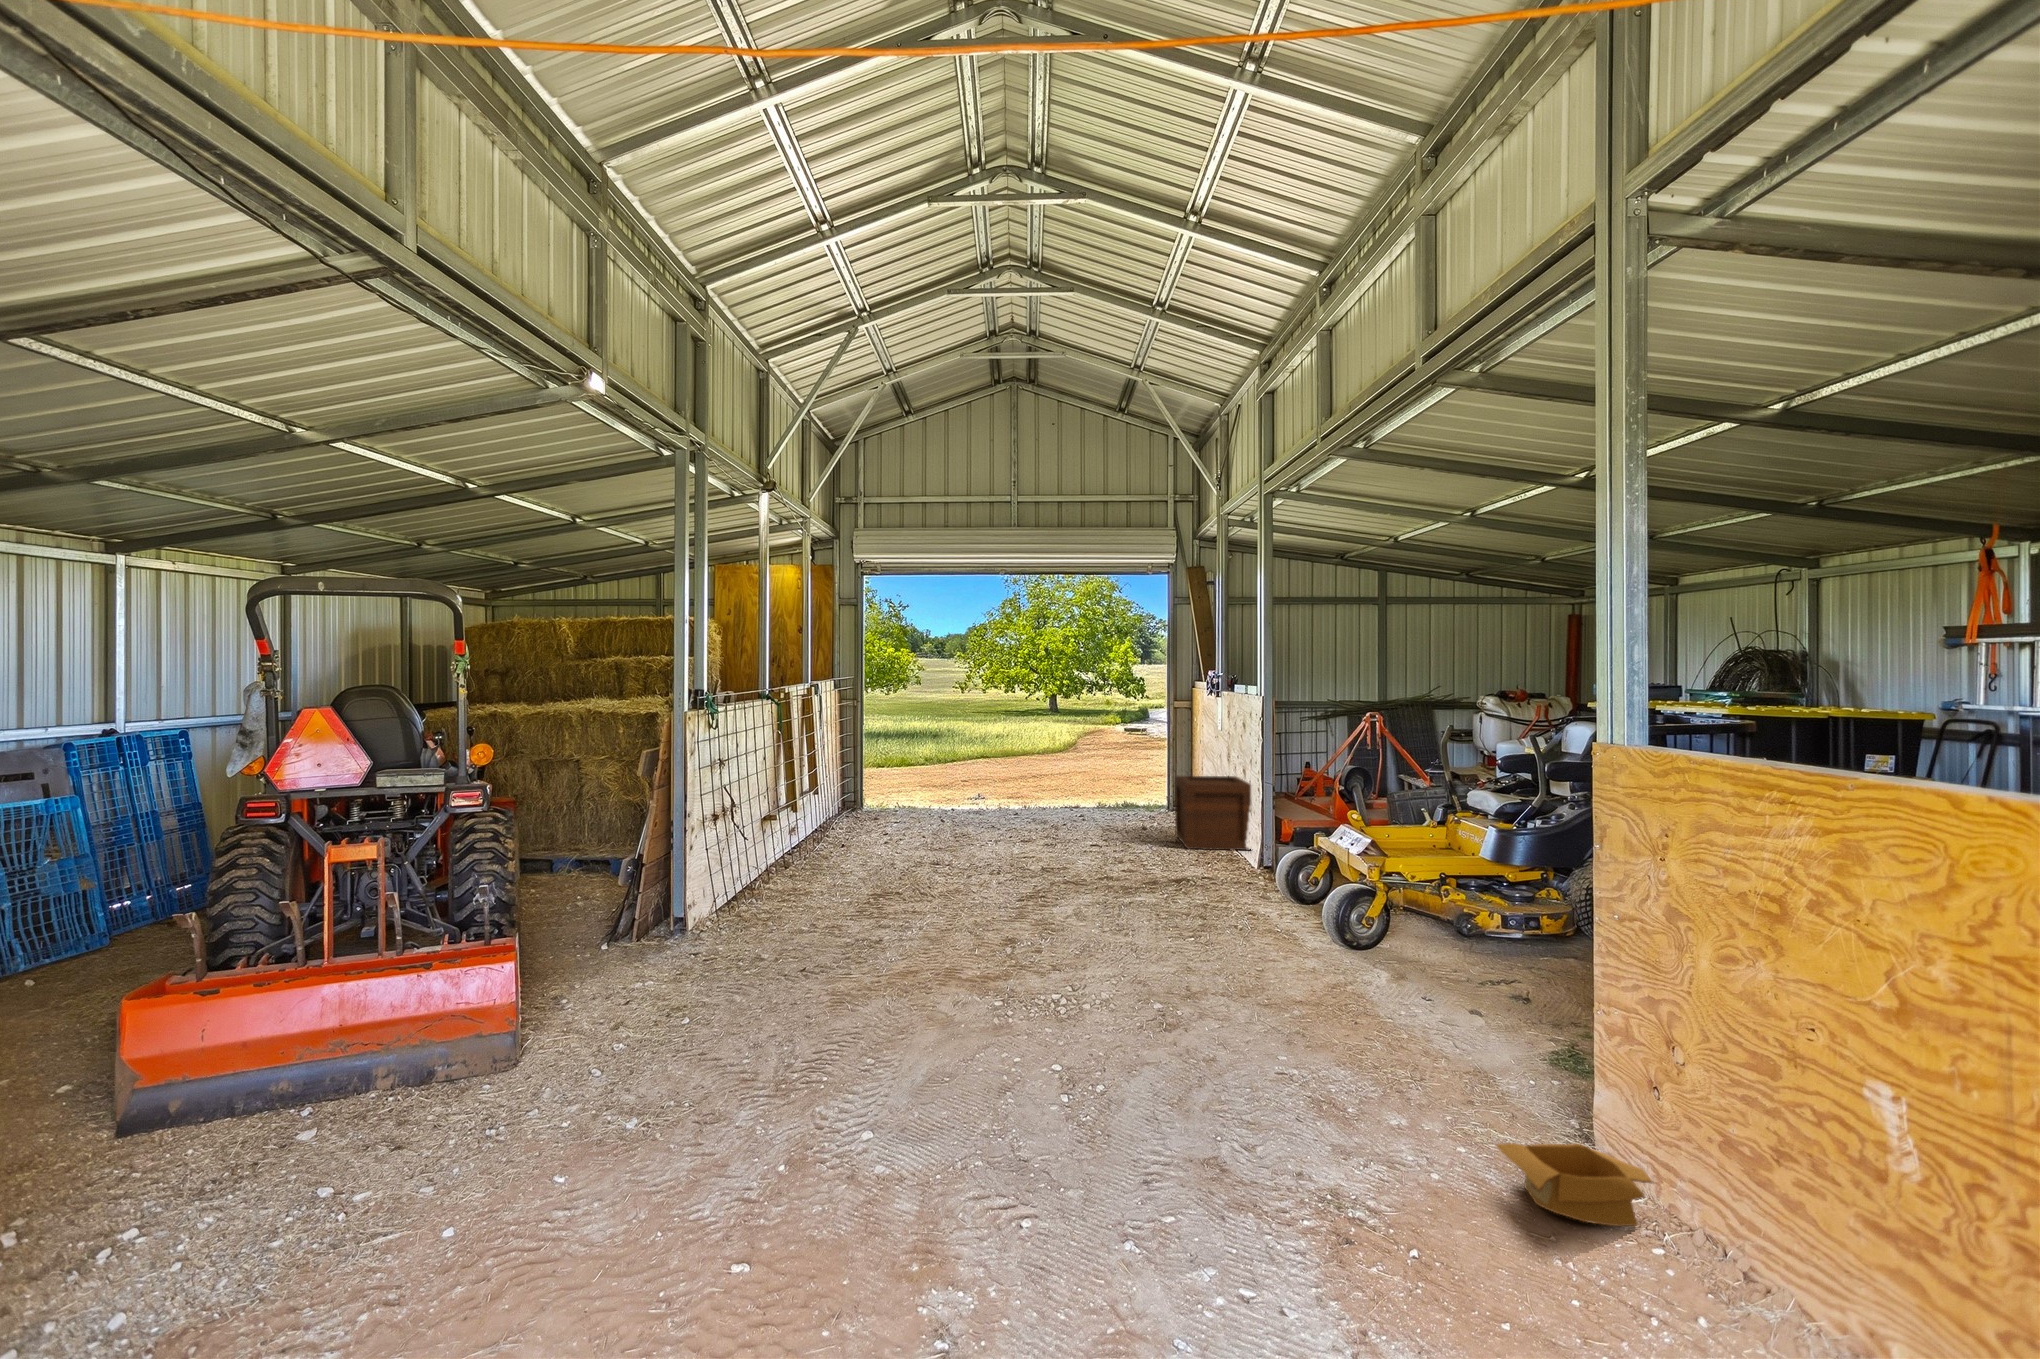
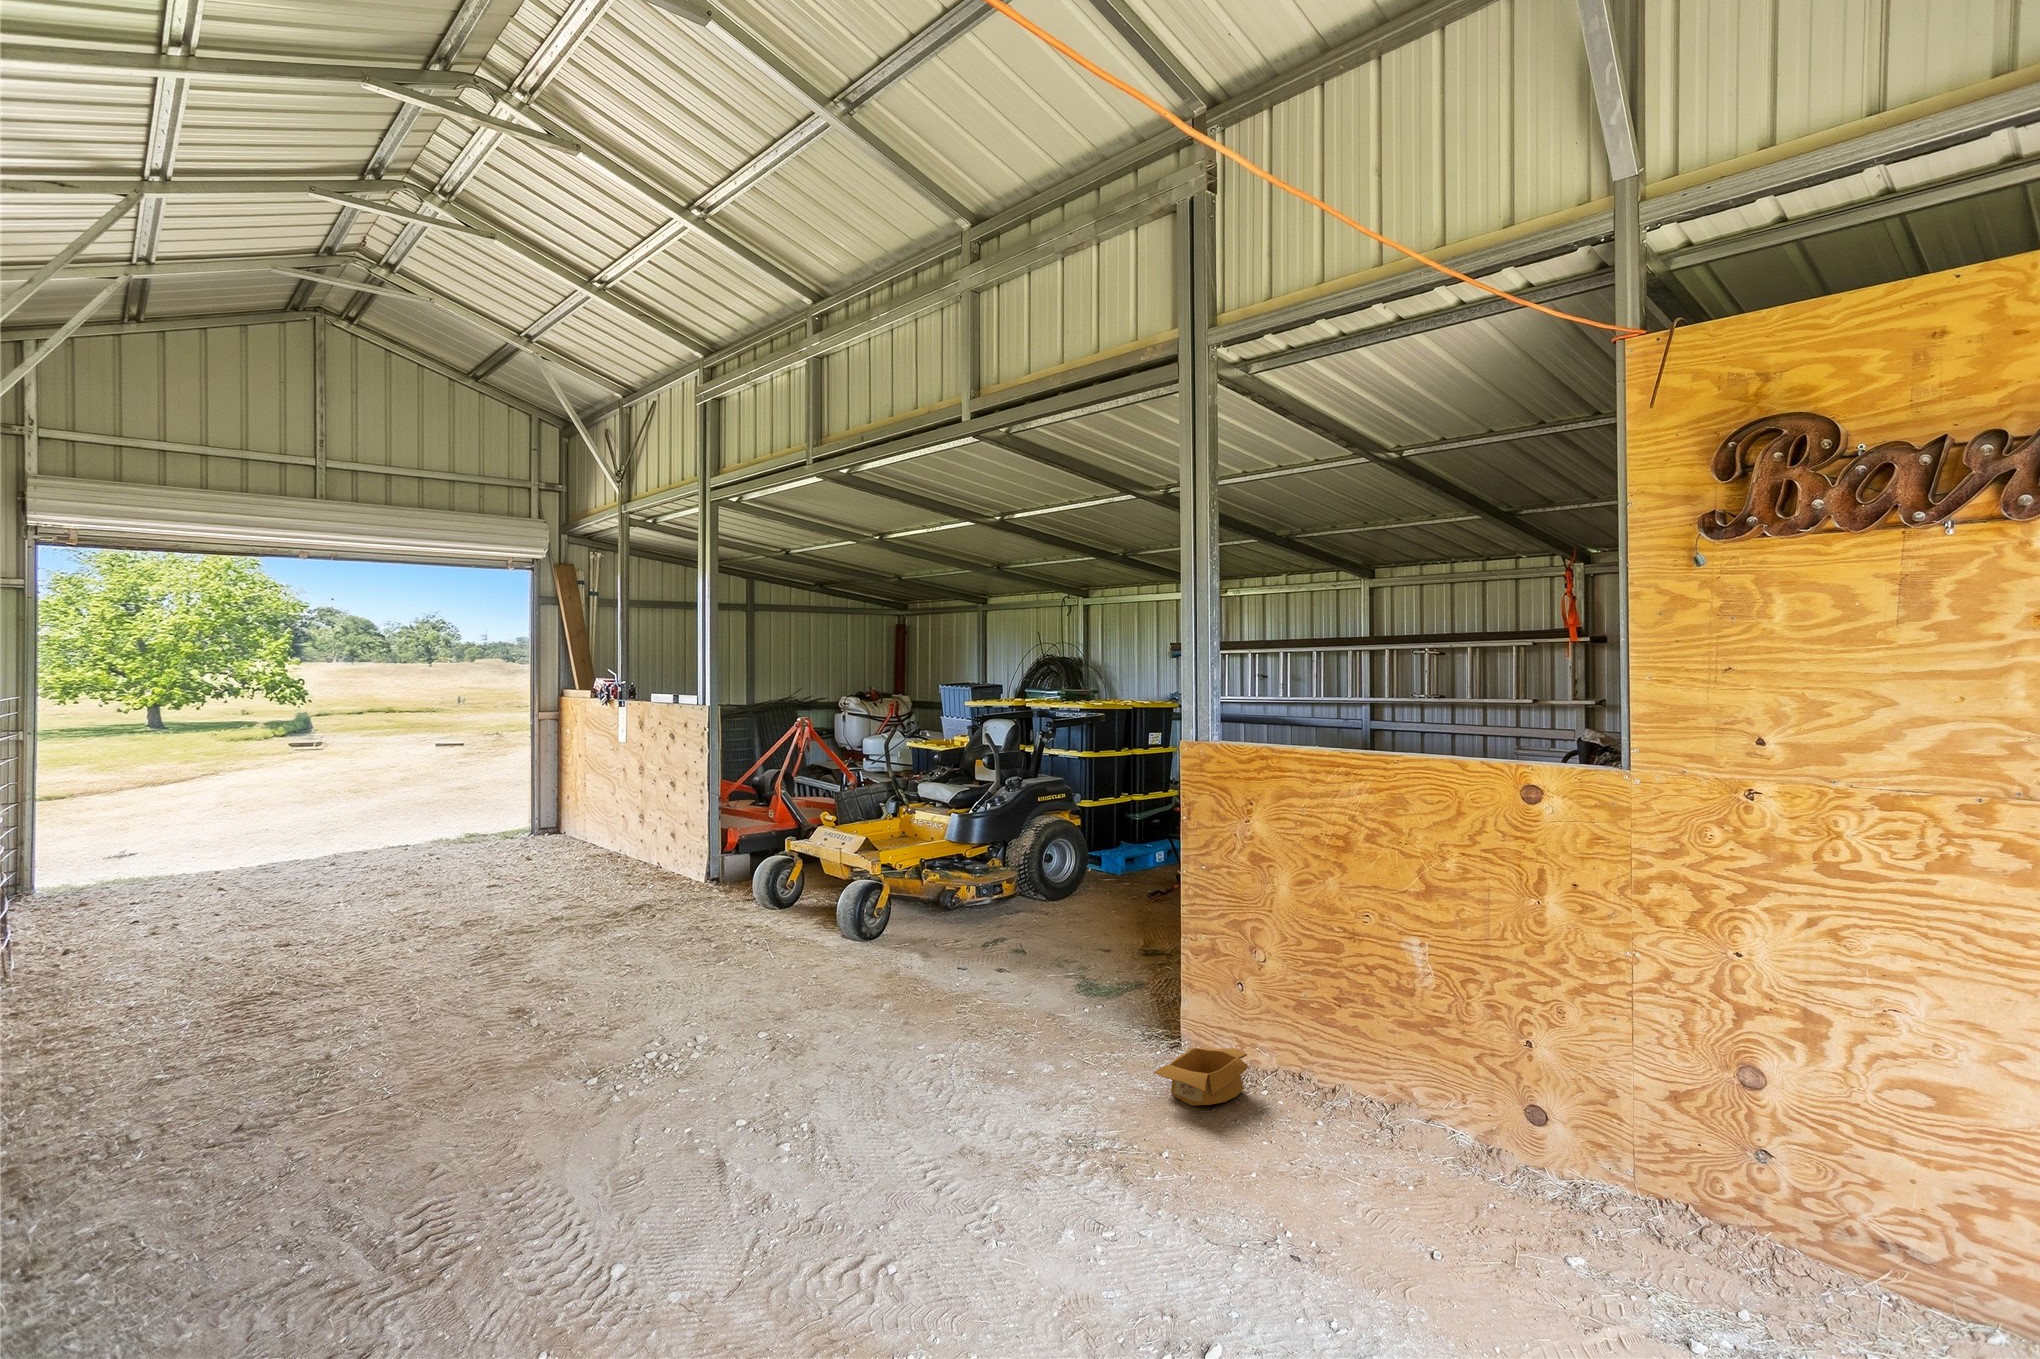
wooden crate: present [1175,776,1253,850] -> none [591,802,696,895]

